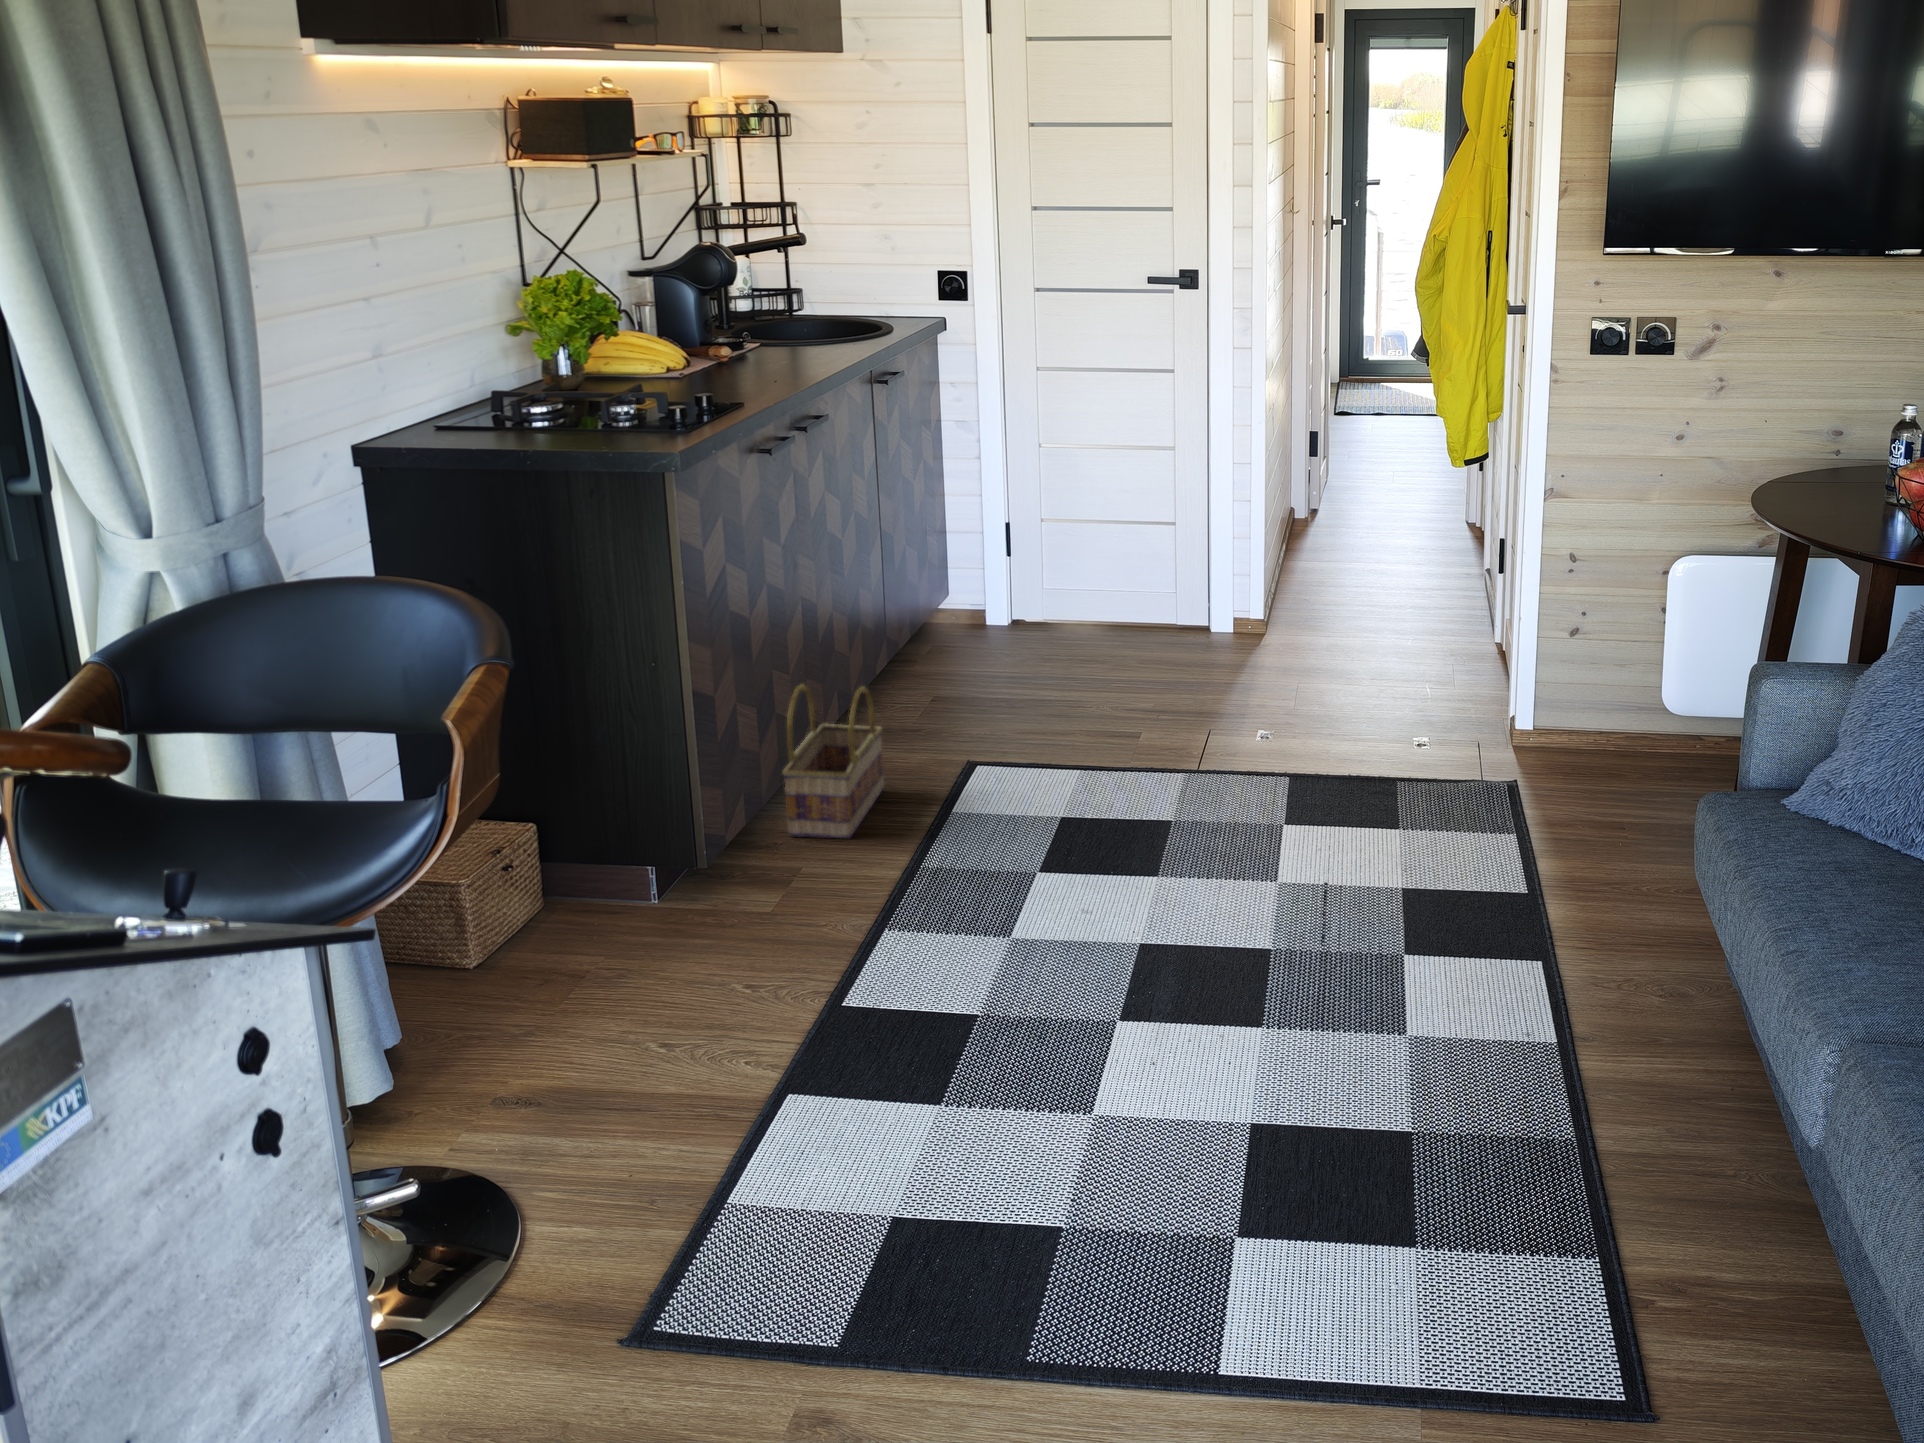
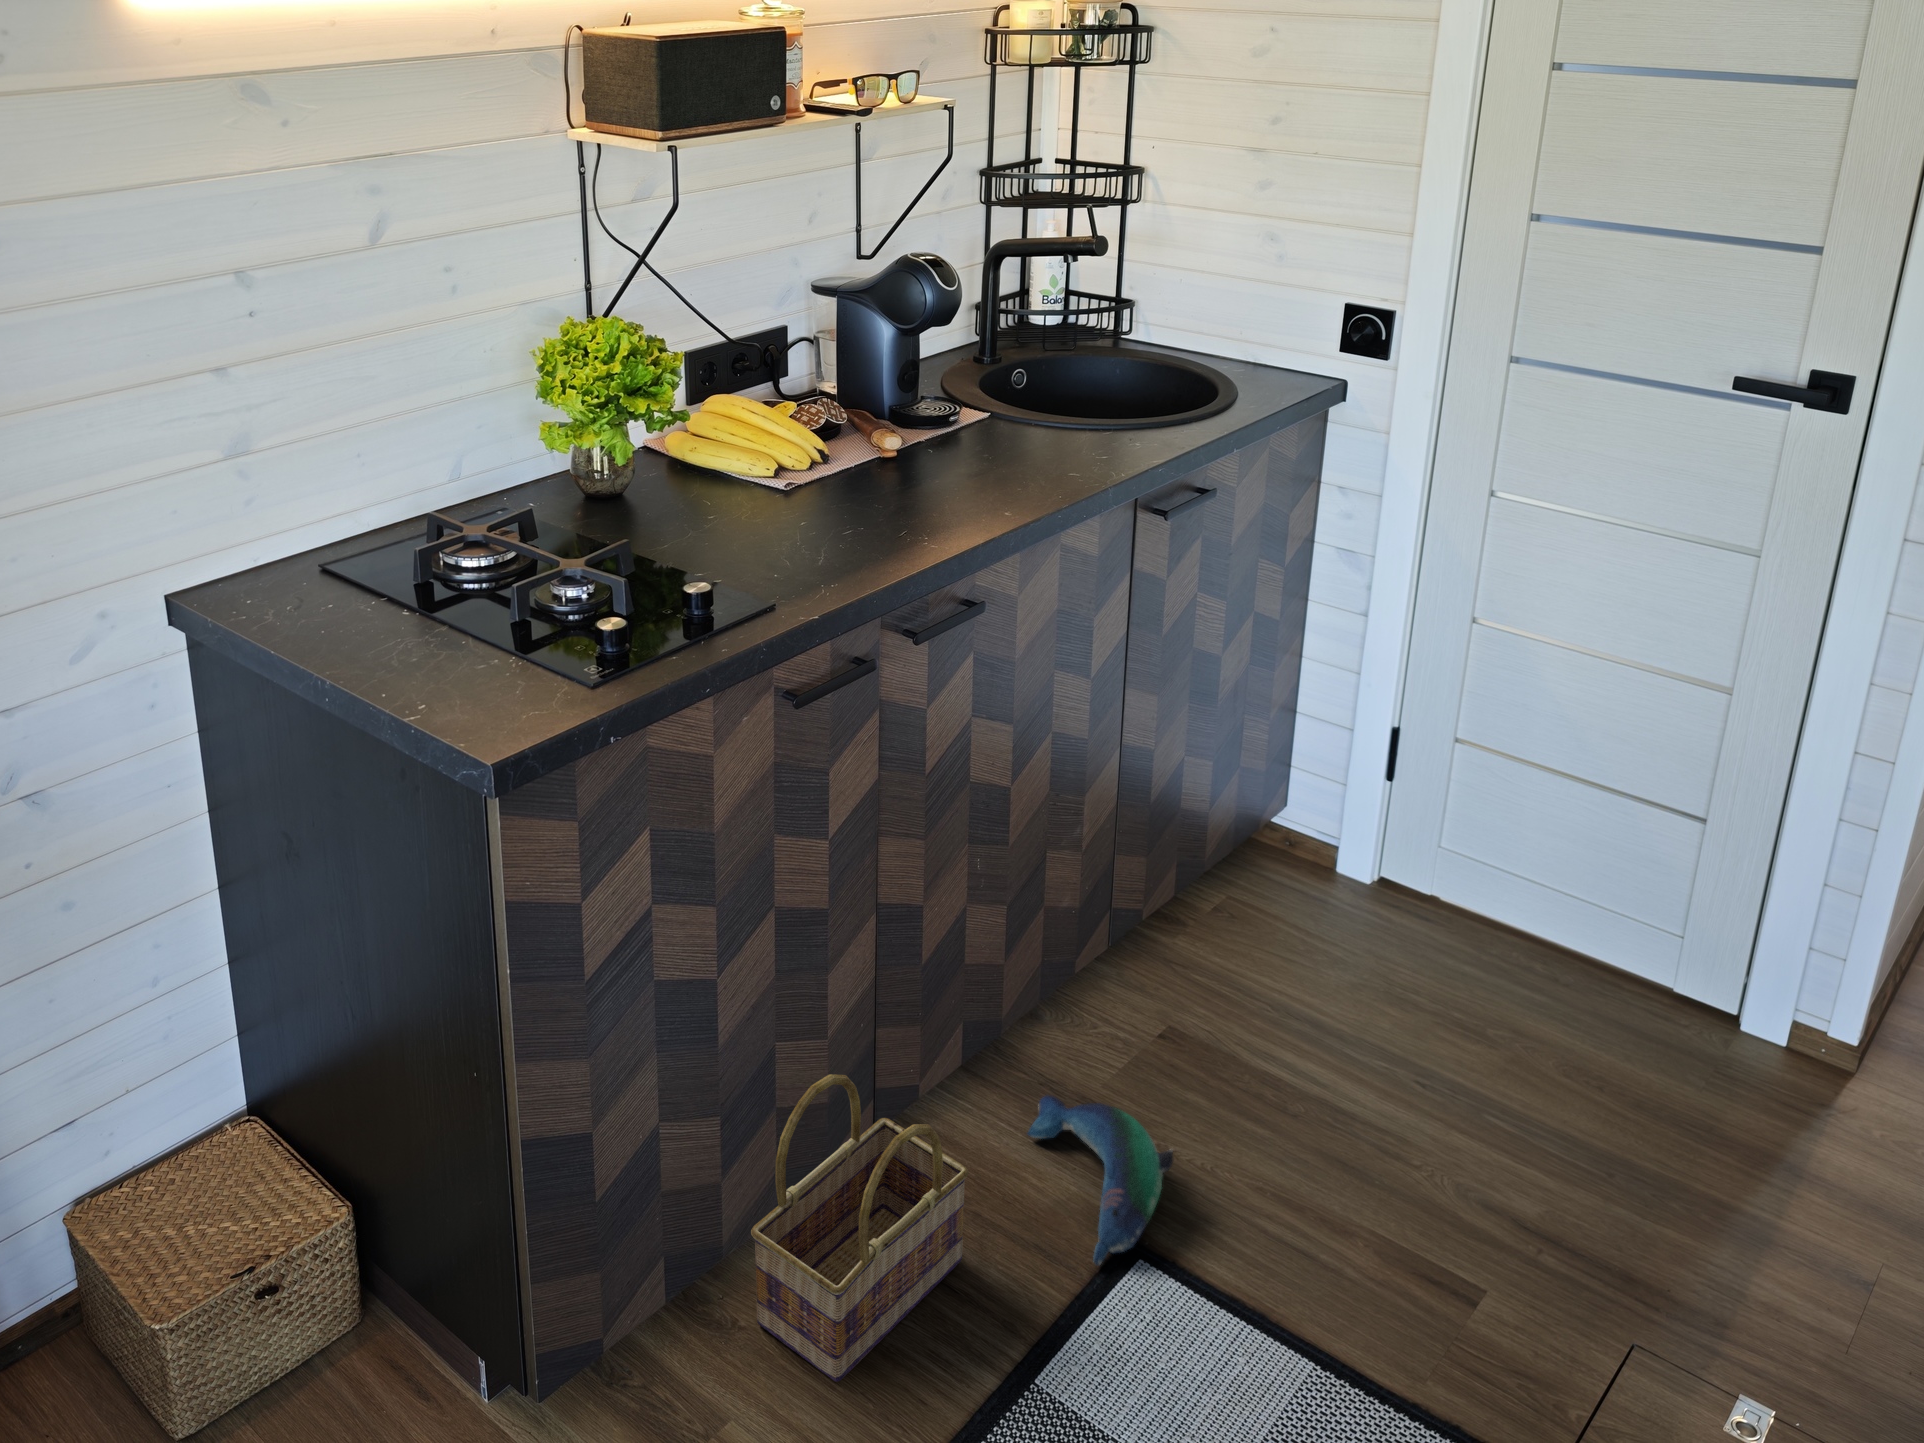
plush toy: none [886,708,976,771] -> present [1028,1095,1173,1266]

